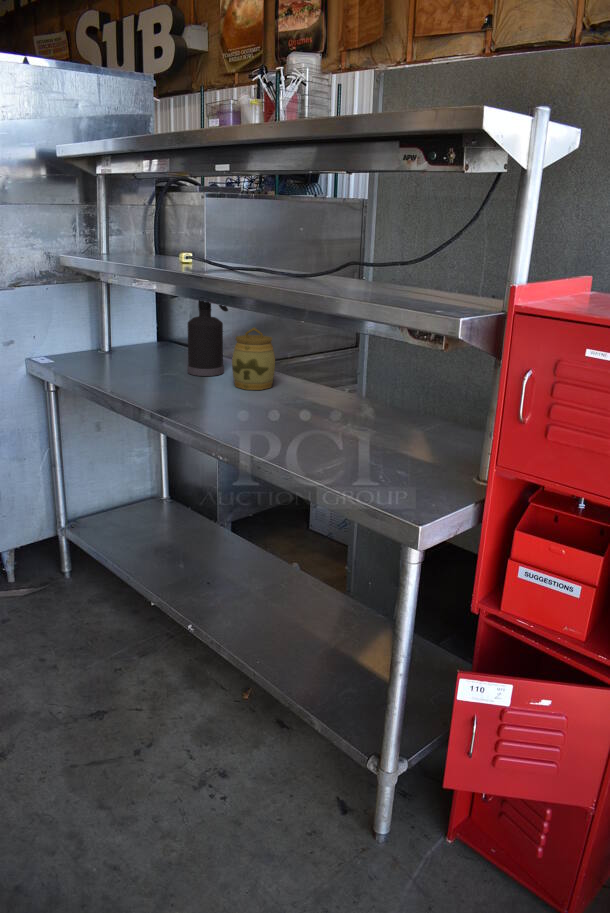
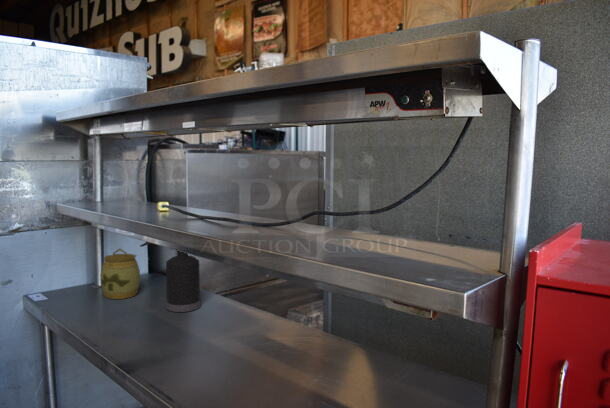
jar: present [232,328,275,390] -> present [100,249,140,299]

